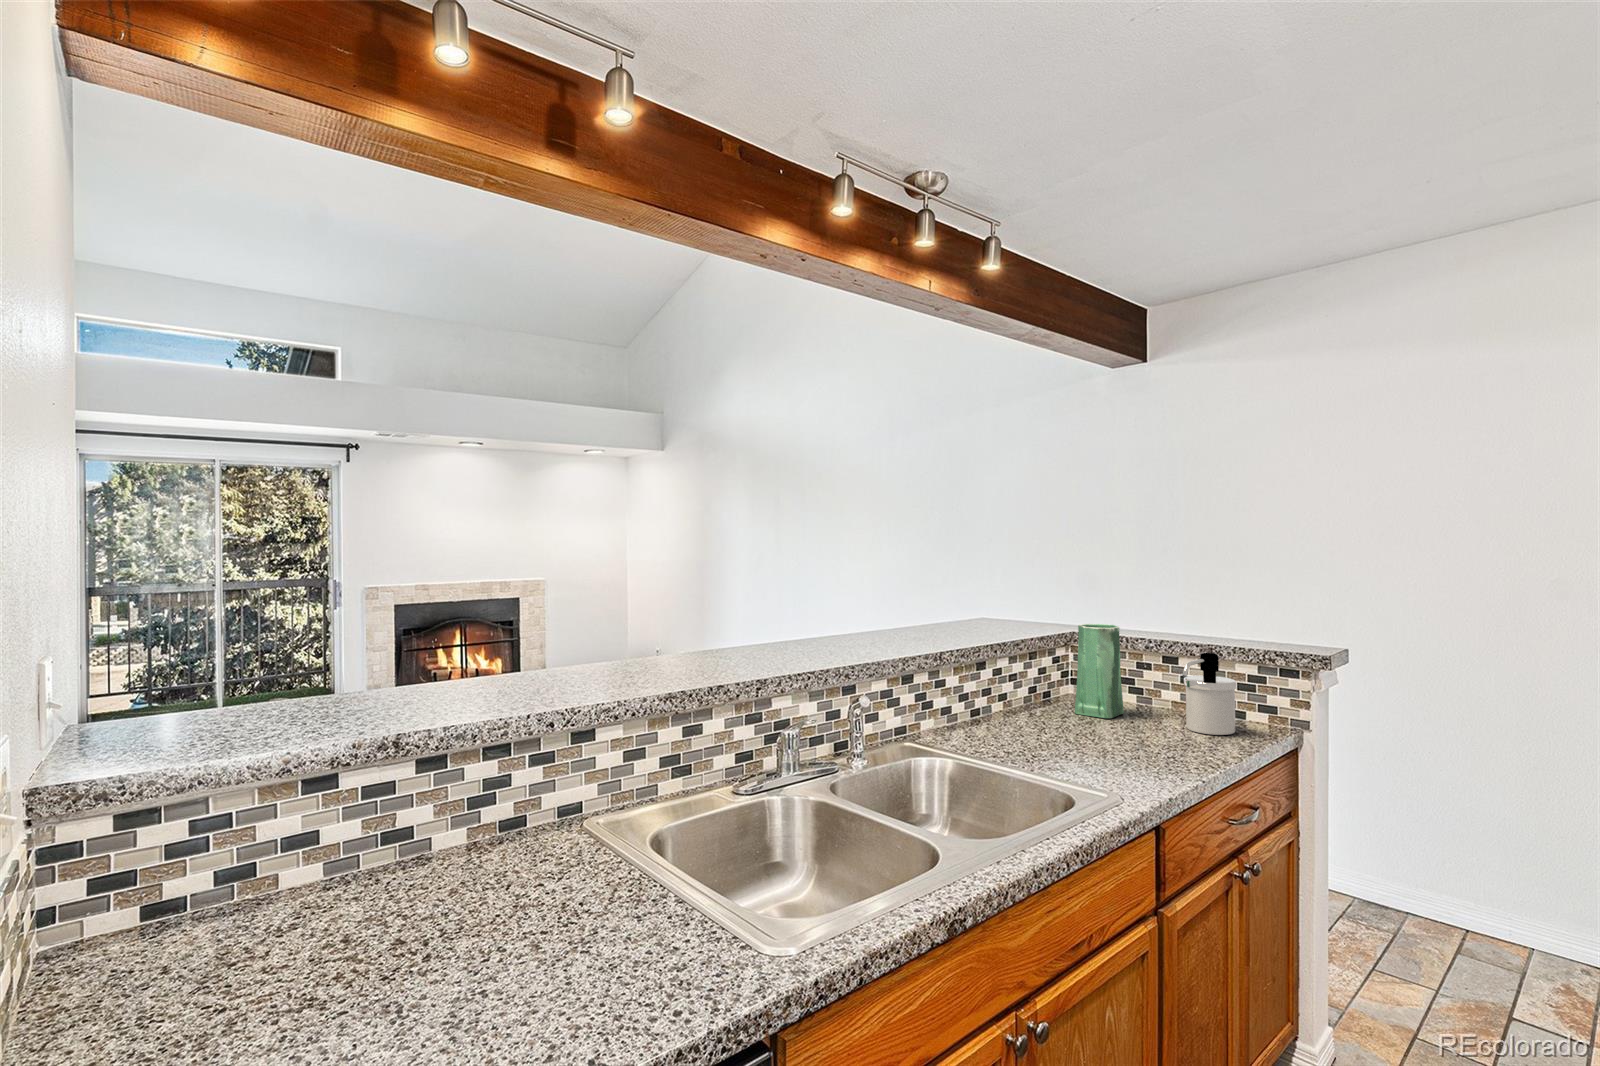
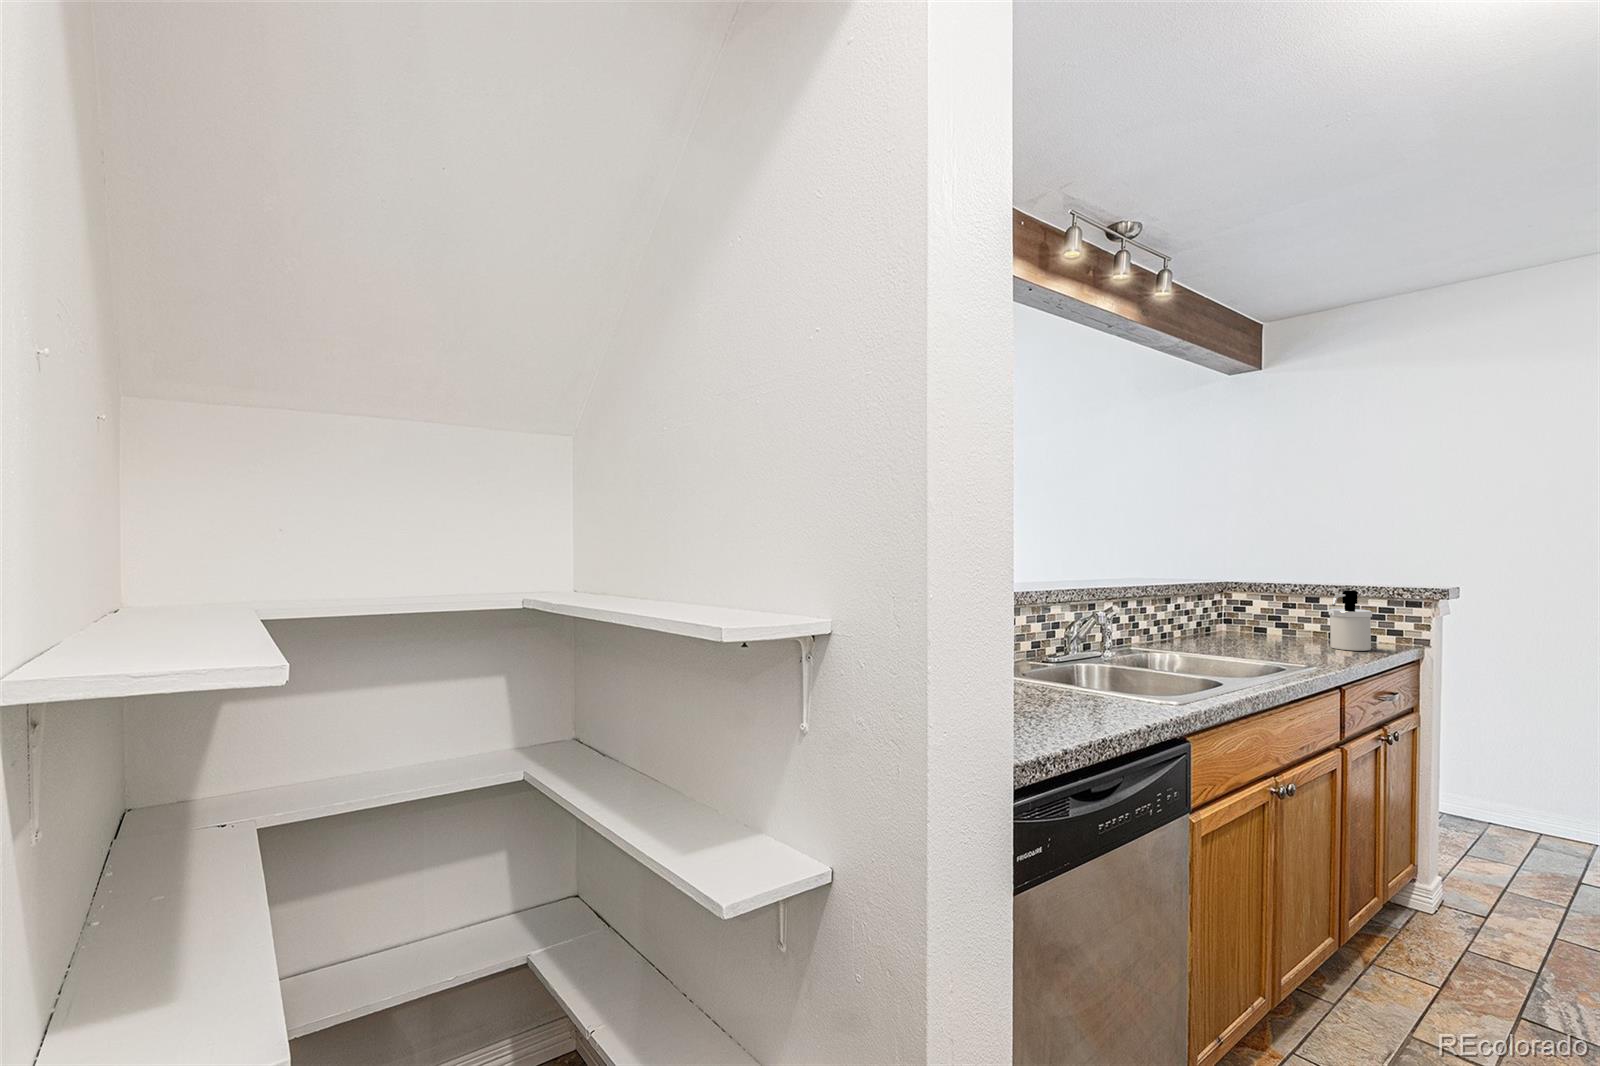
vase: present [1075,624,1124,718] -> none [1236,571,1276,642]

